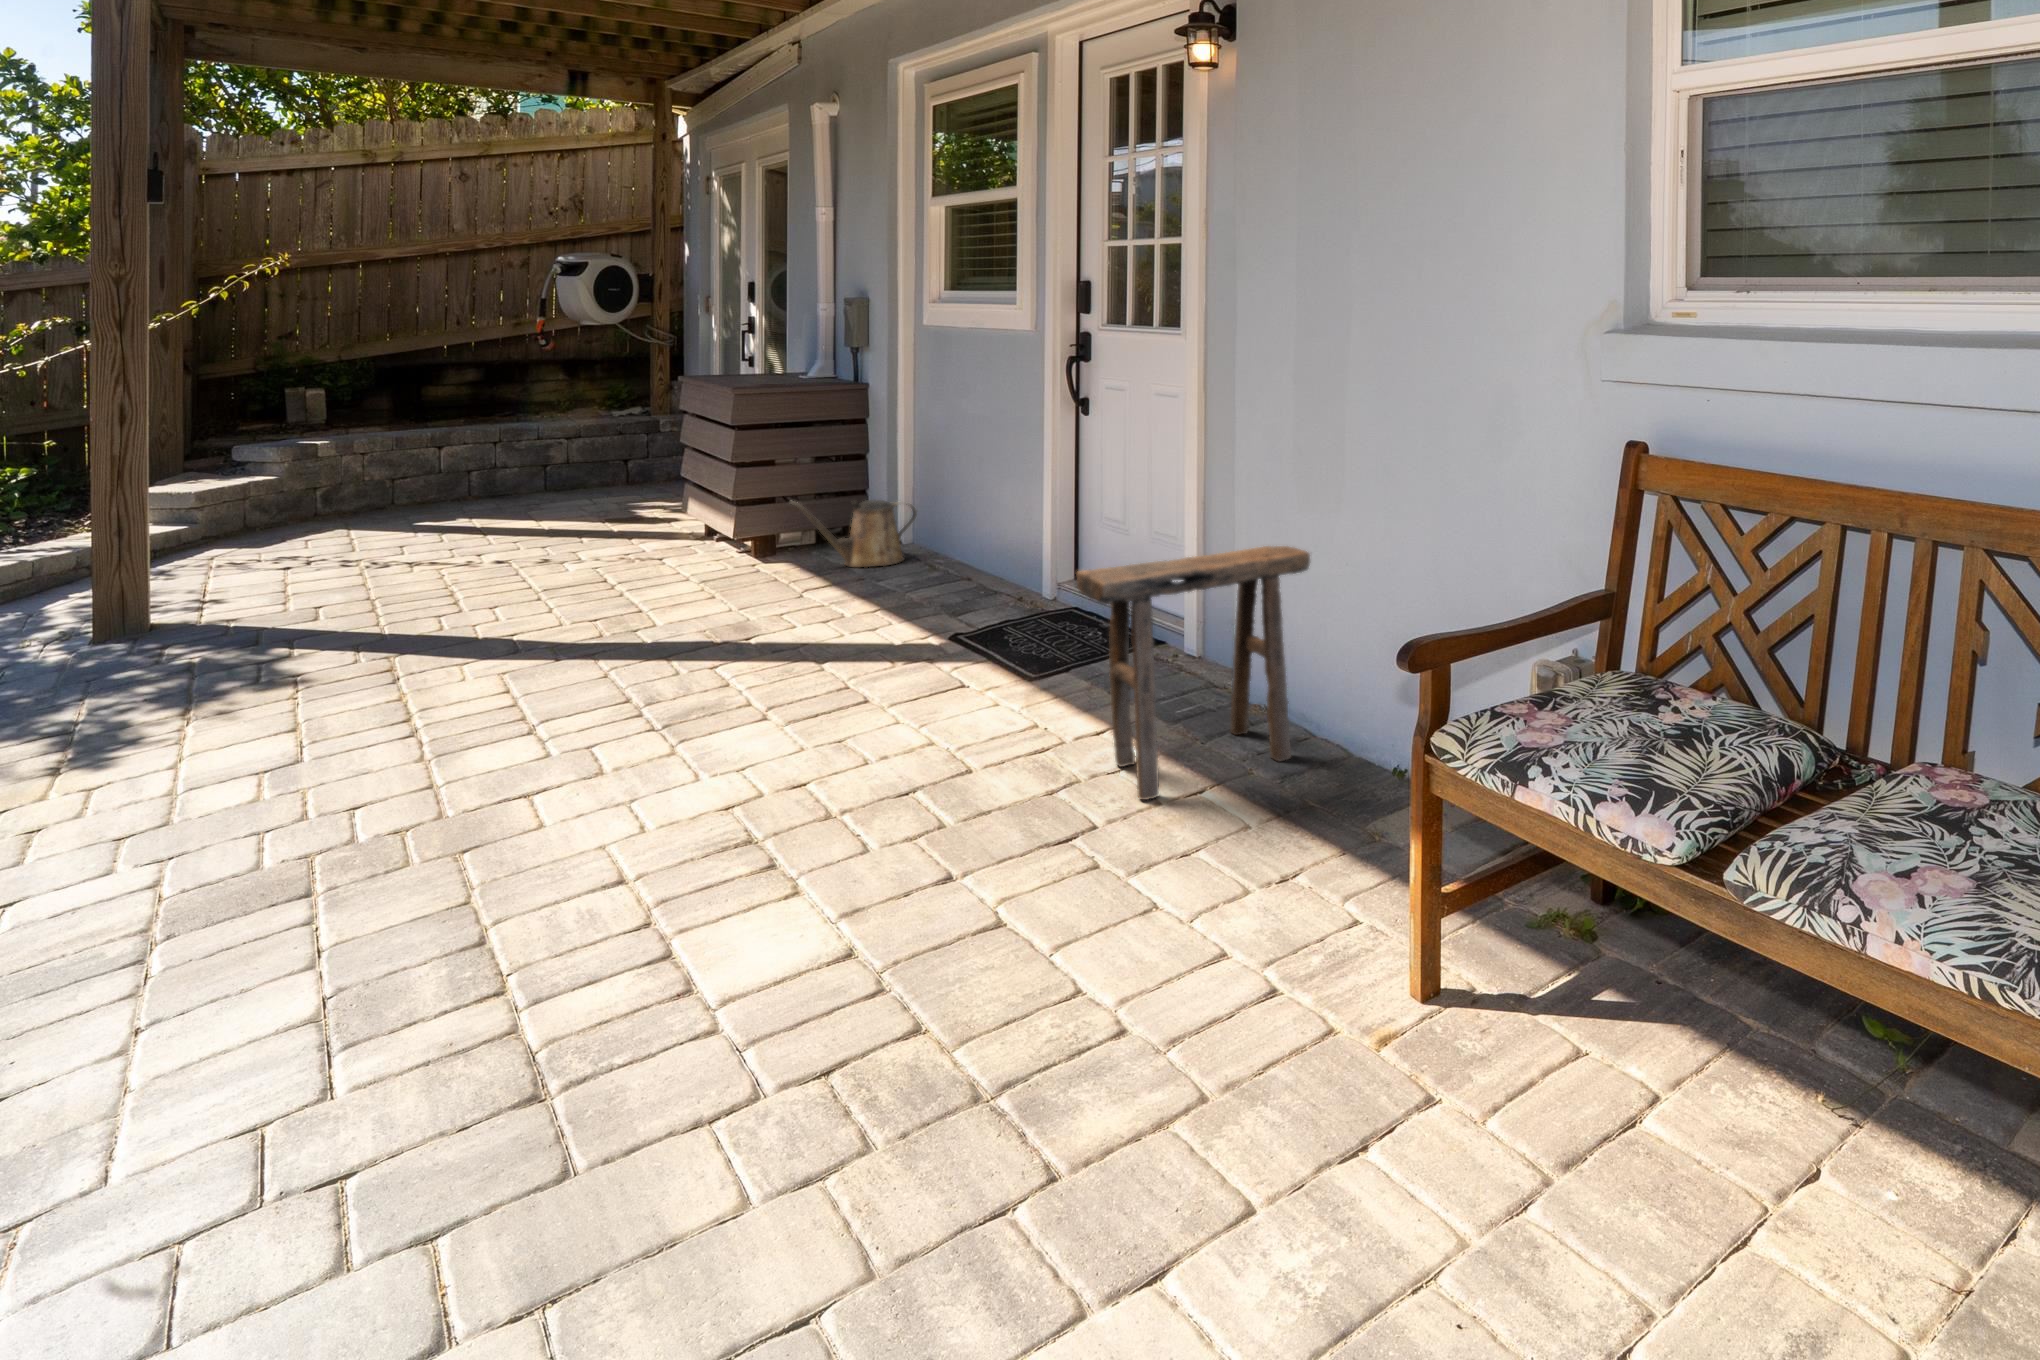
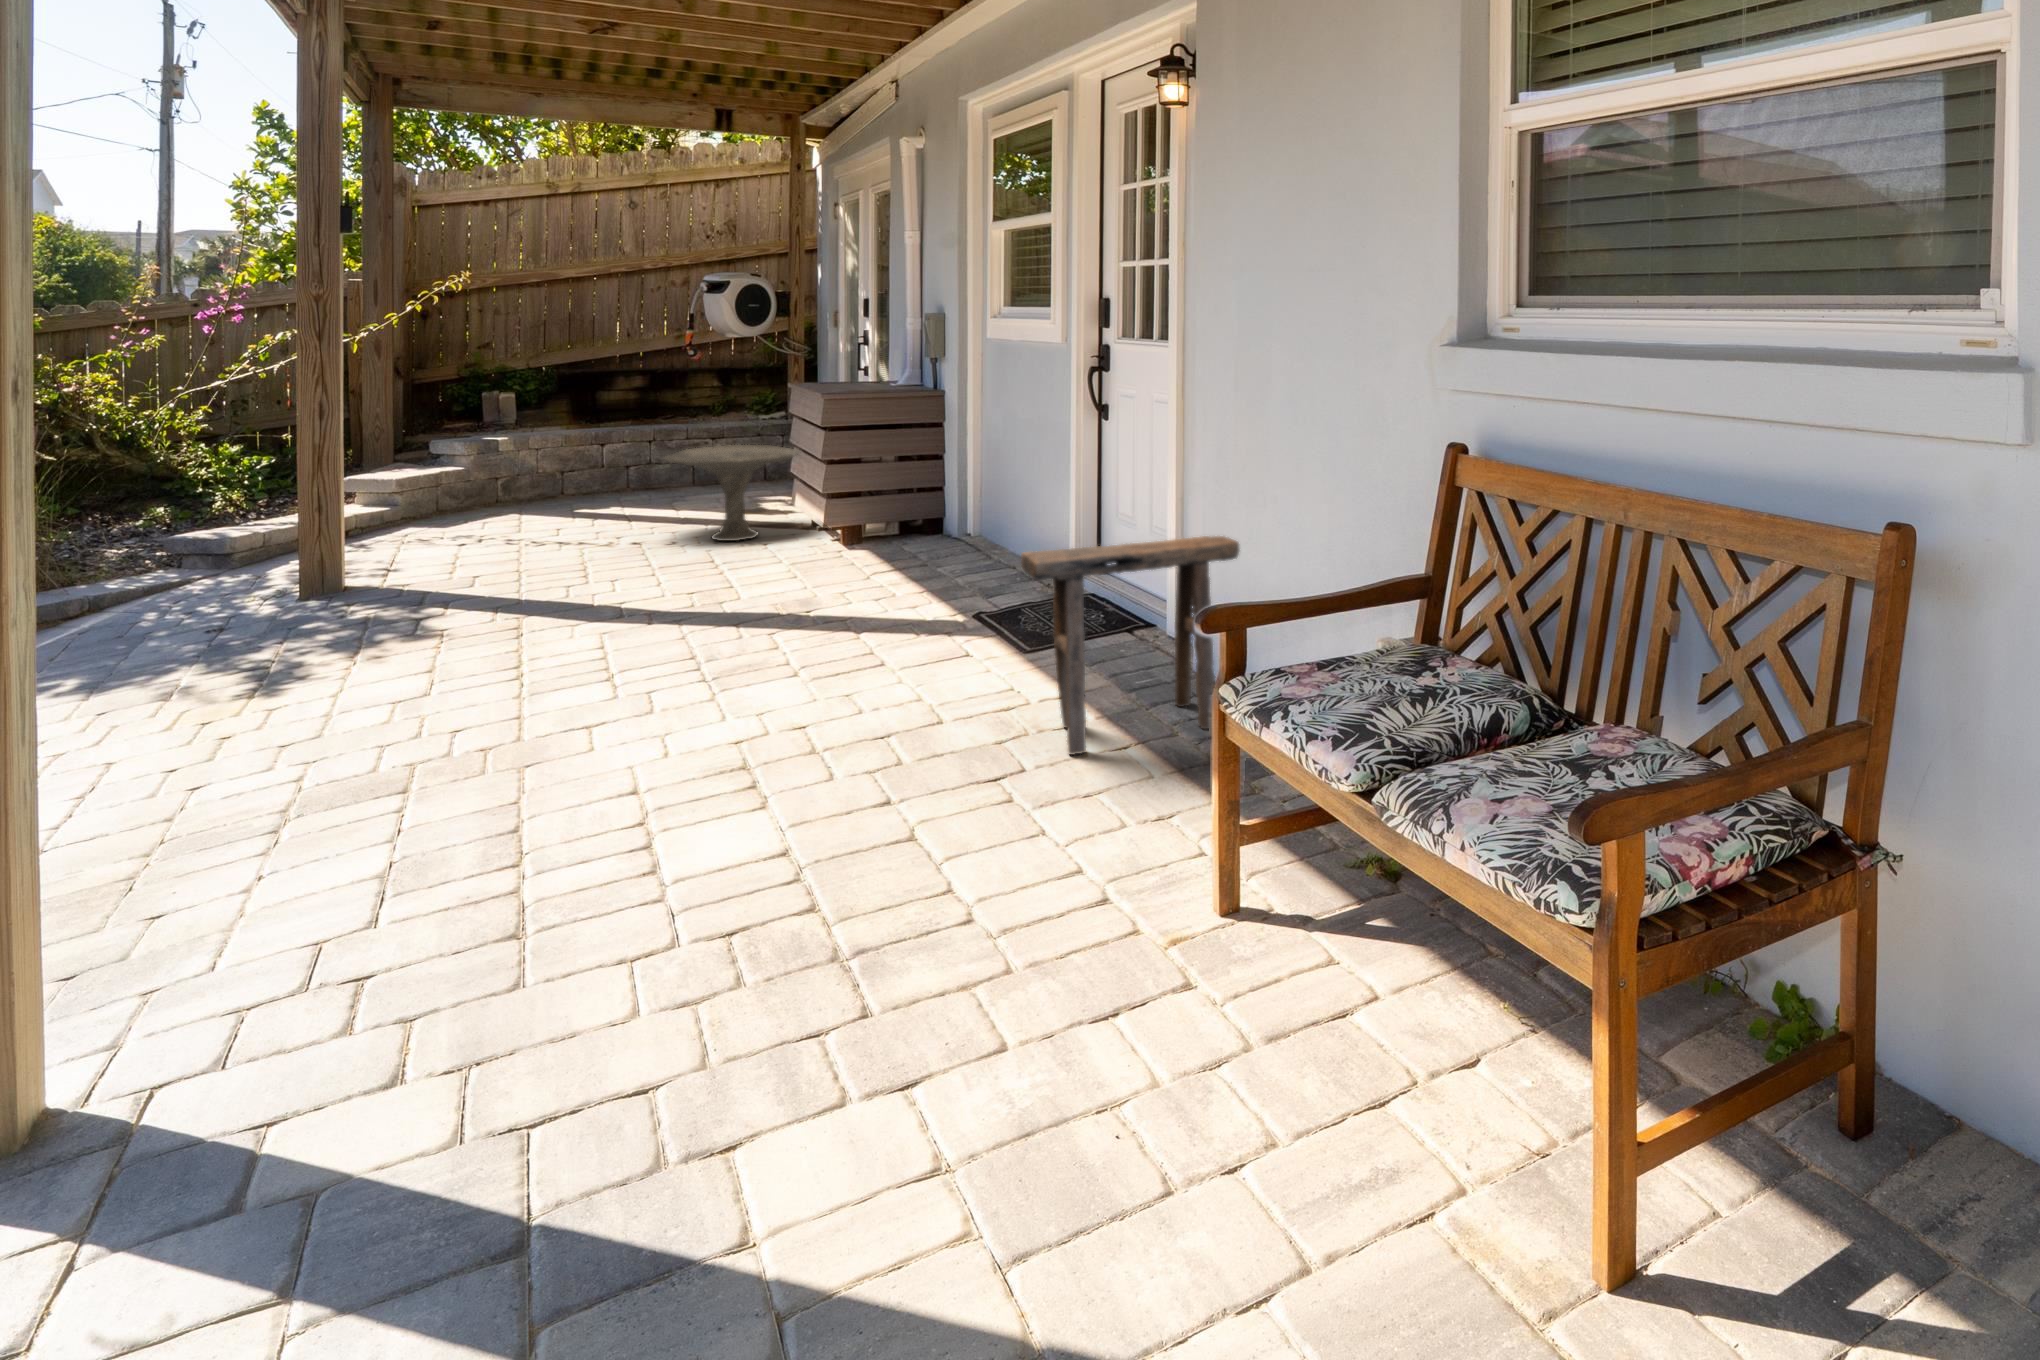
side table: none [543,446,707,554] -> present [665,445,800,541]
watering can: present [789,500,917,567] -> none [860,495,976,557]

